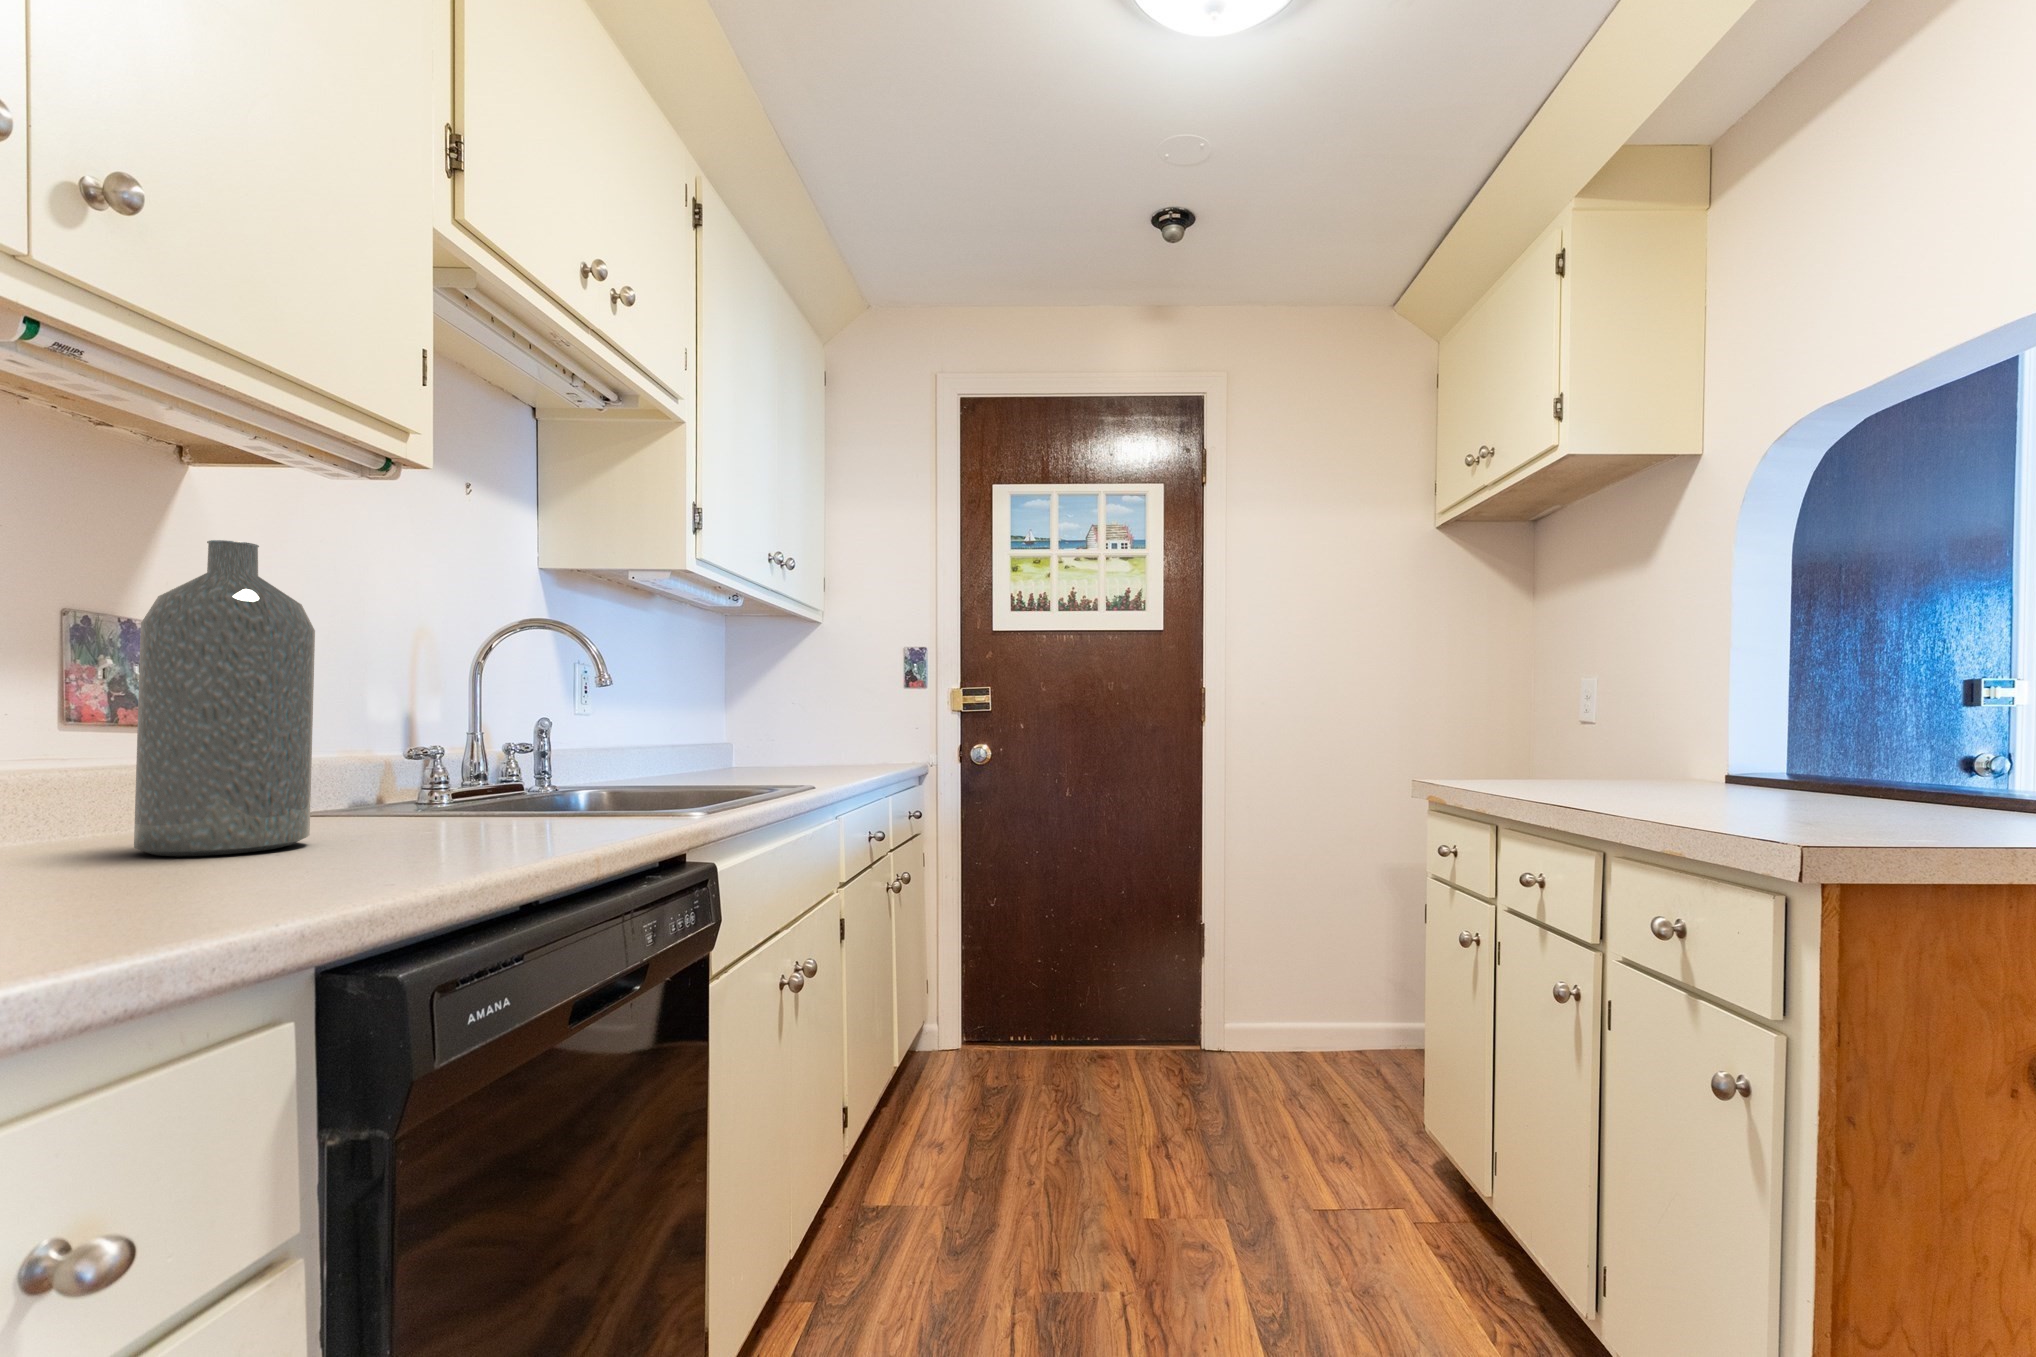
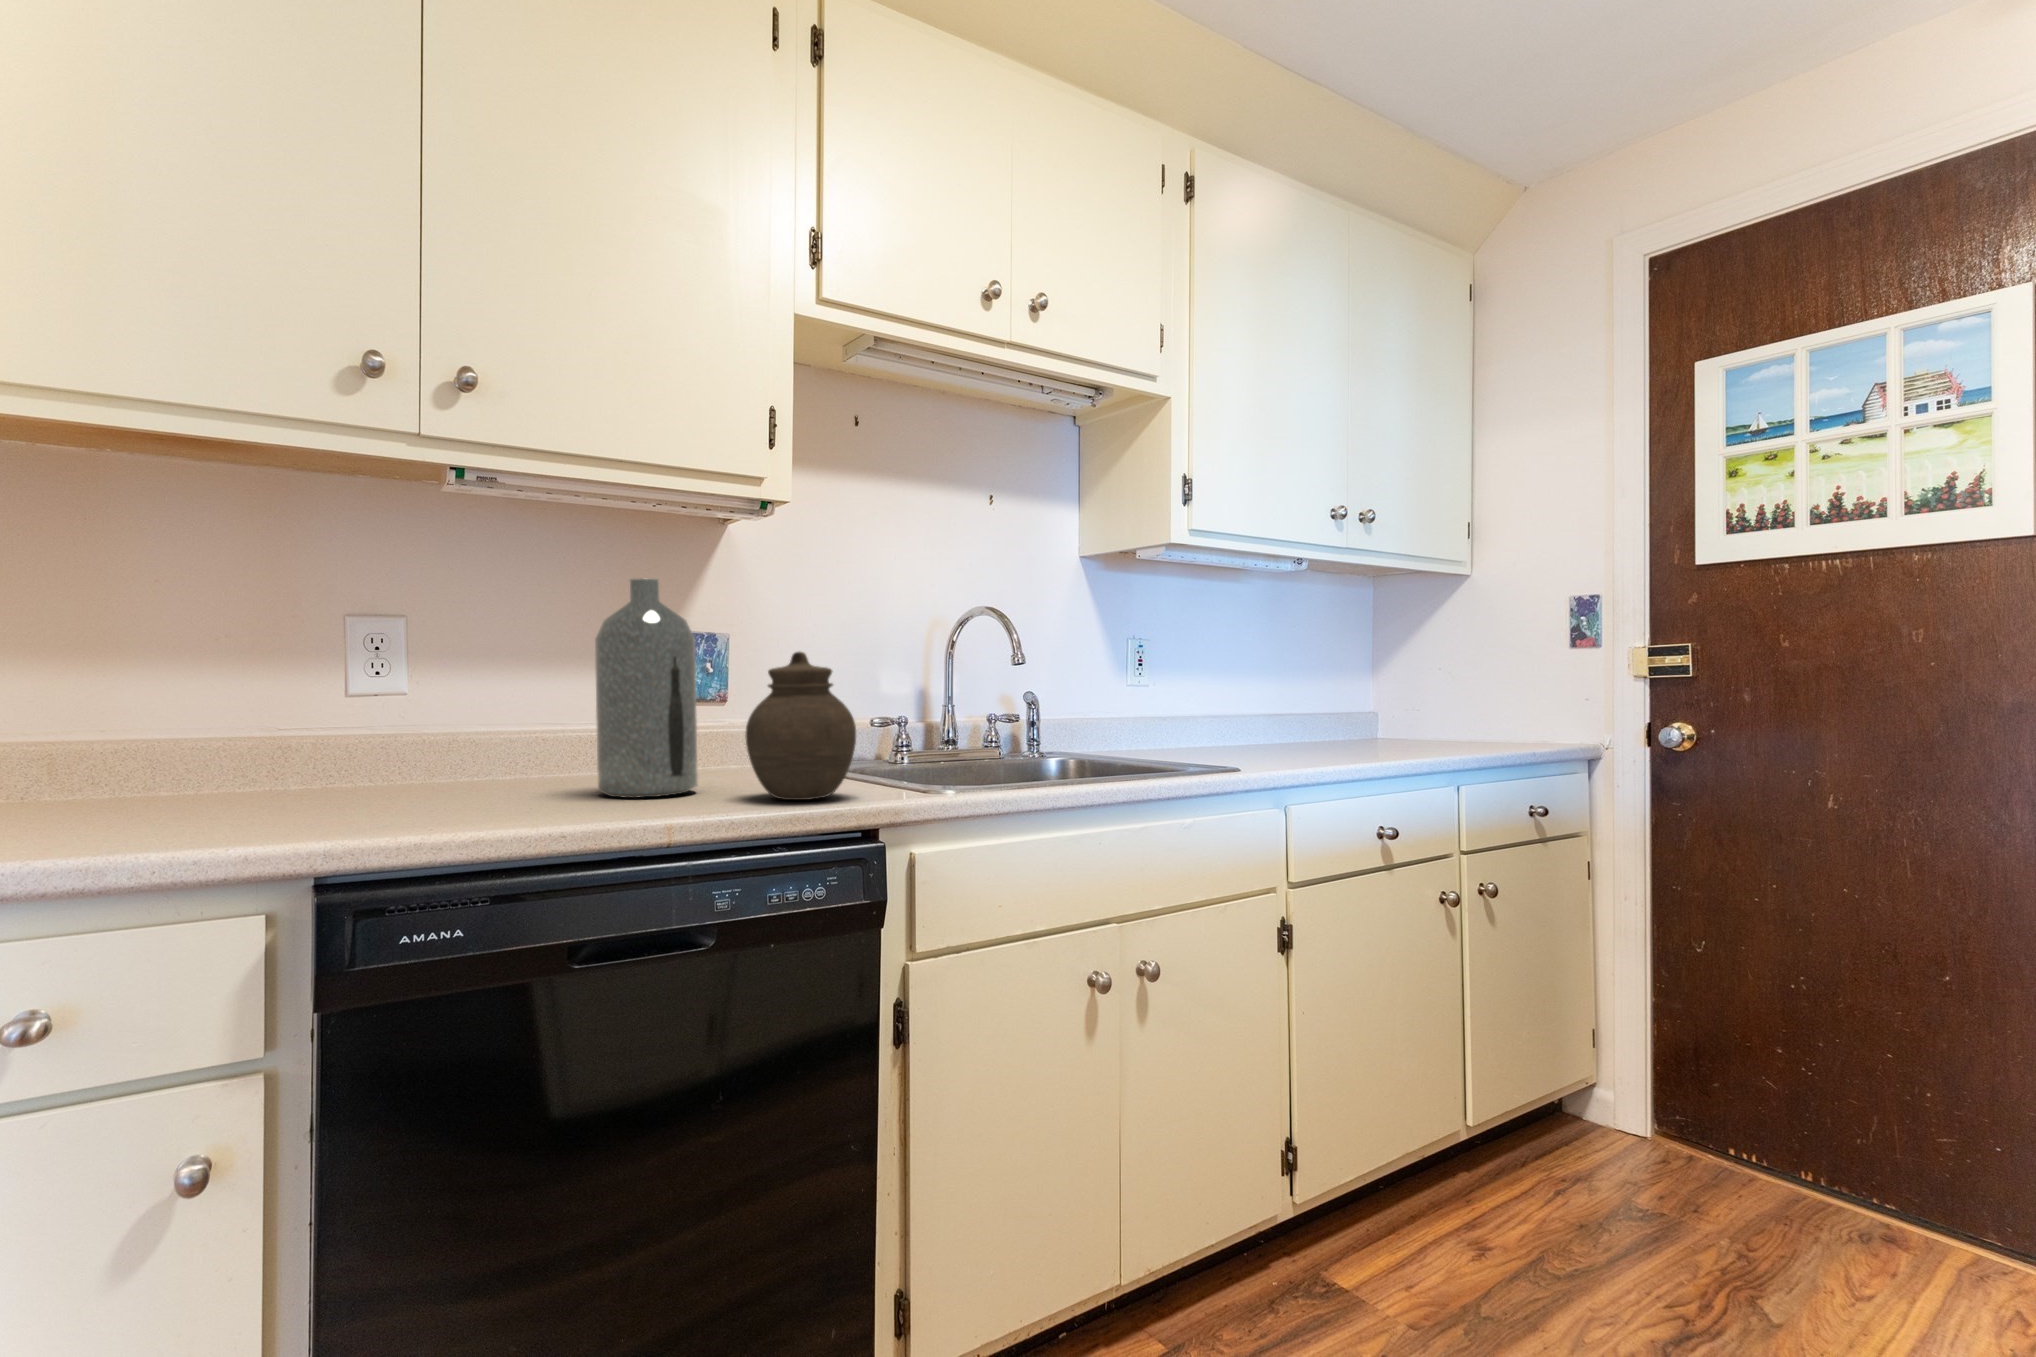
jar: none [412,656,561,836] -> present [745,652,856,800]

